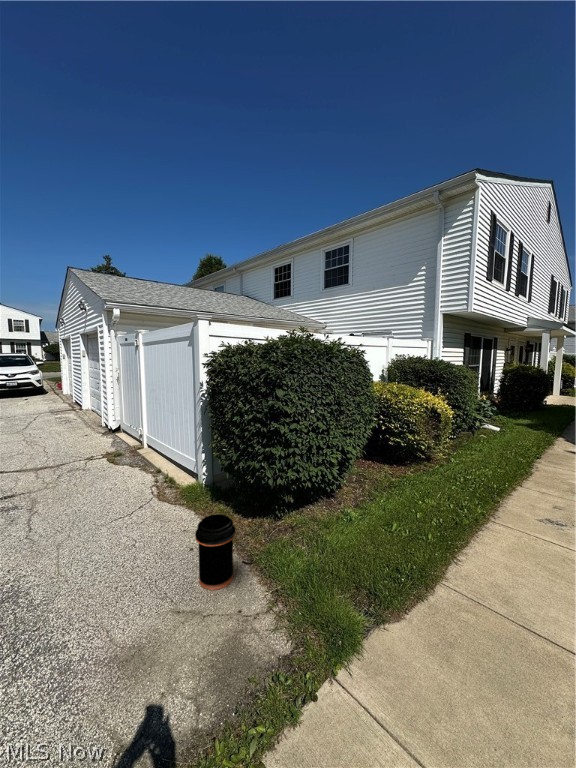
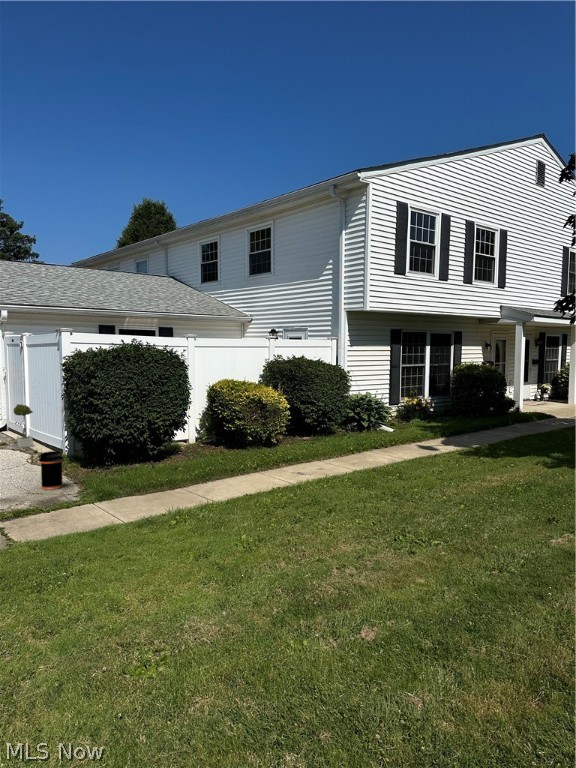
potted tree: none [130,411,153,462] -> present [13,404,33,448]

